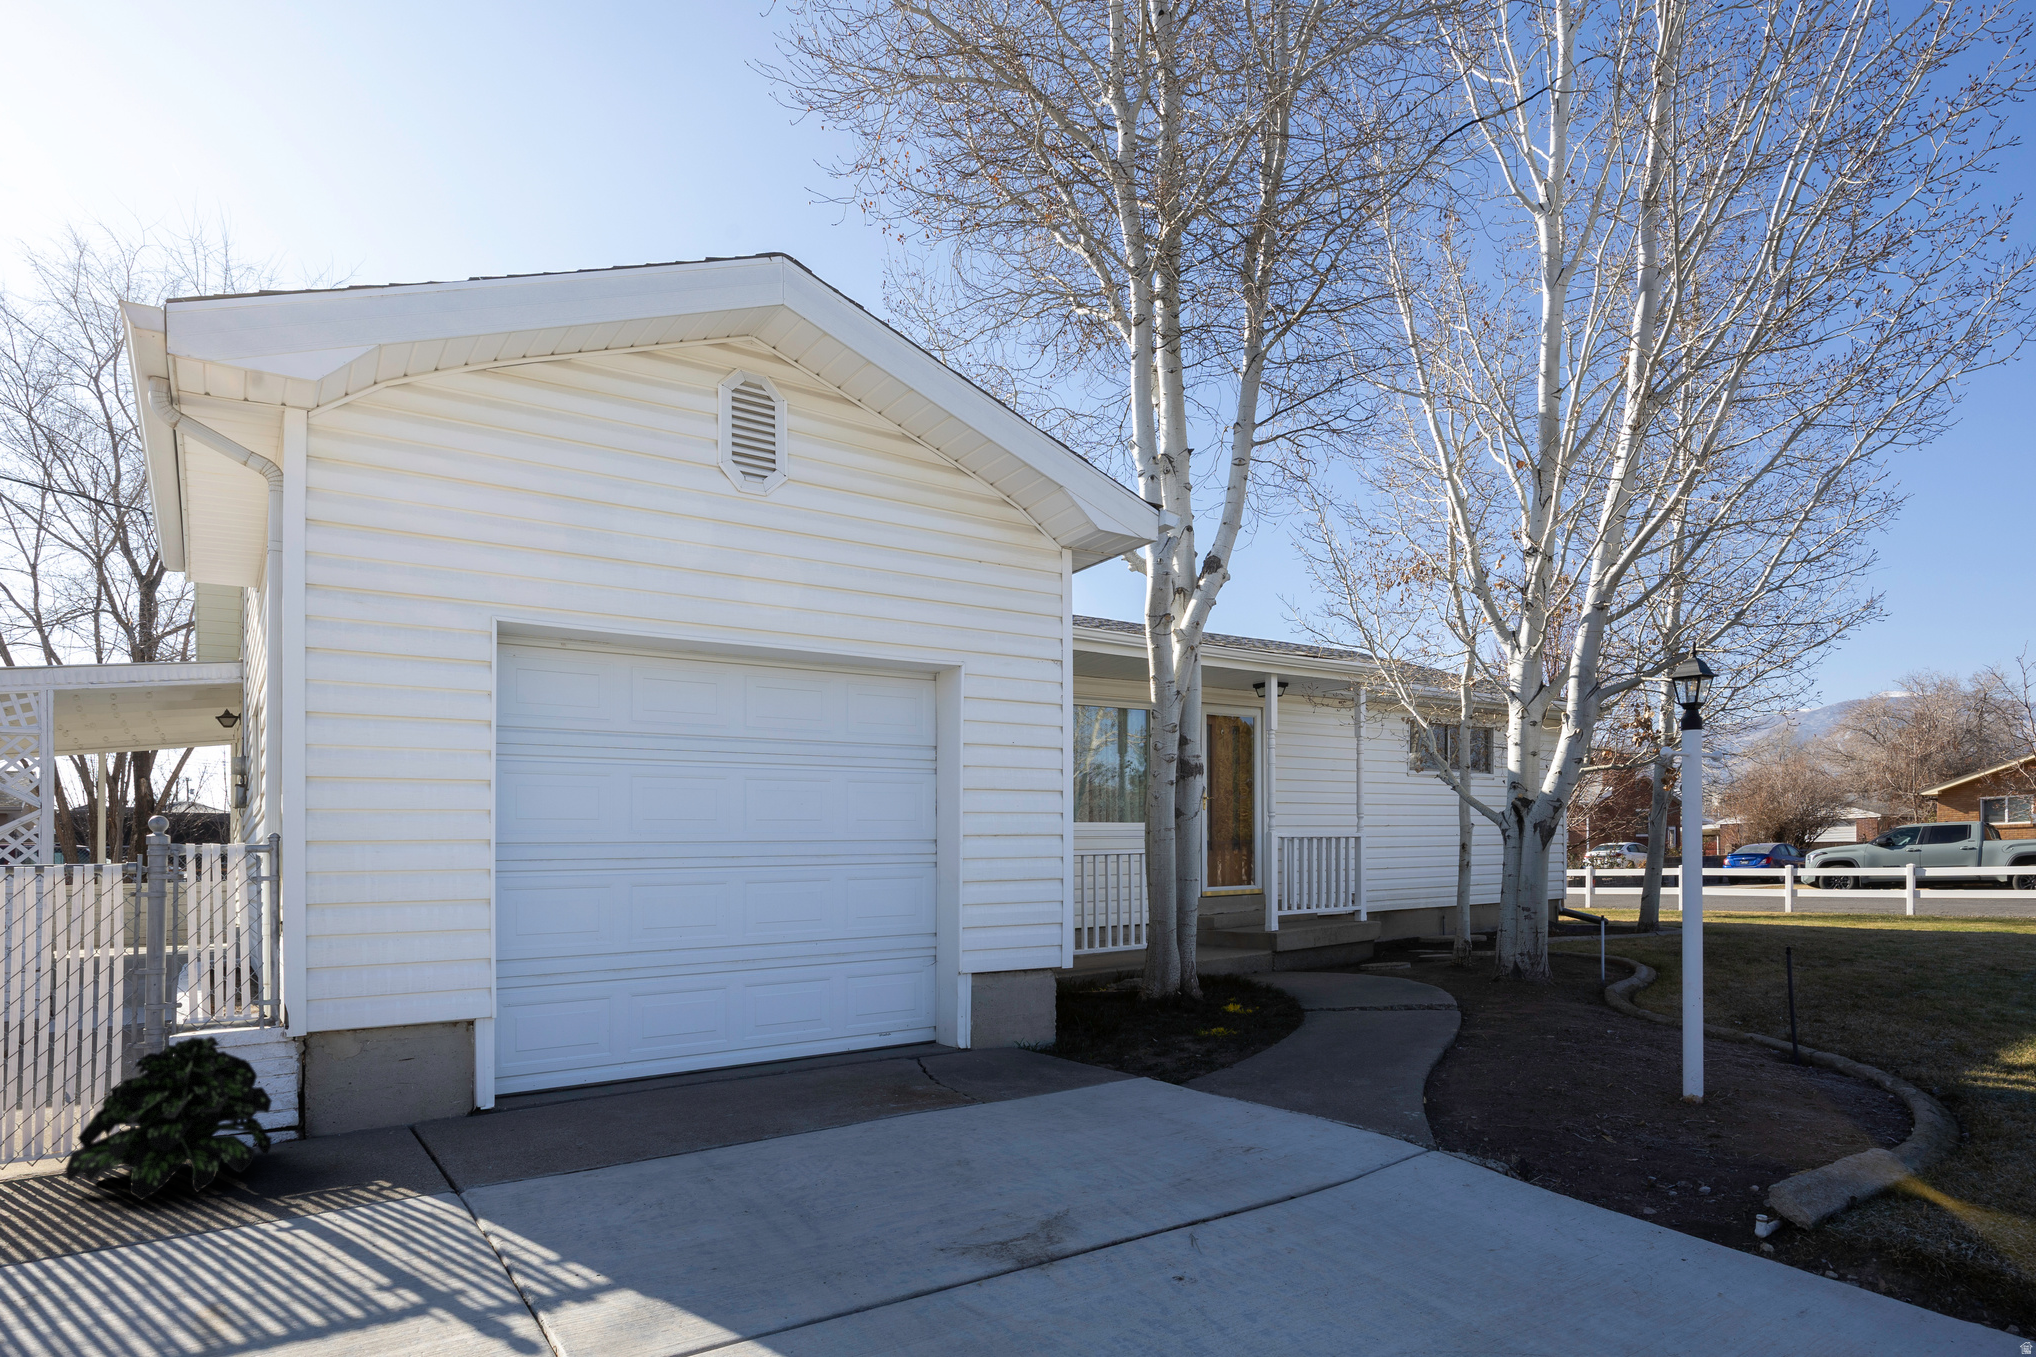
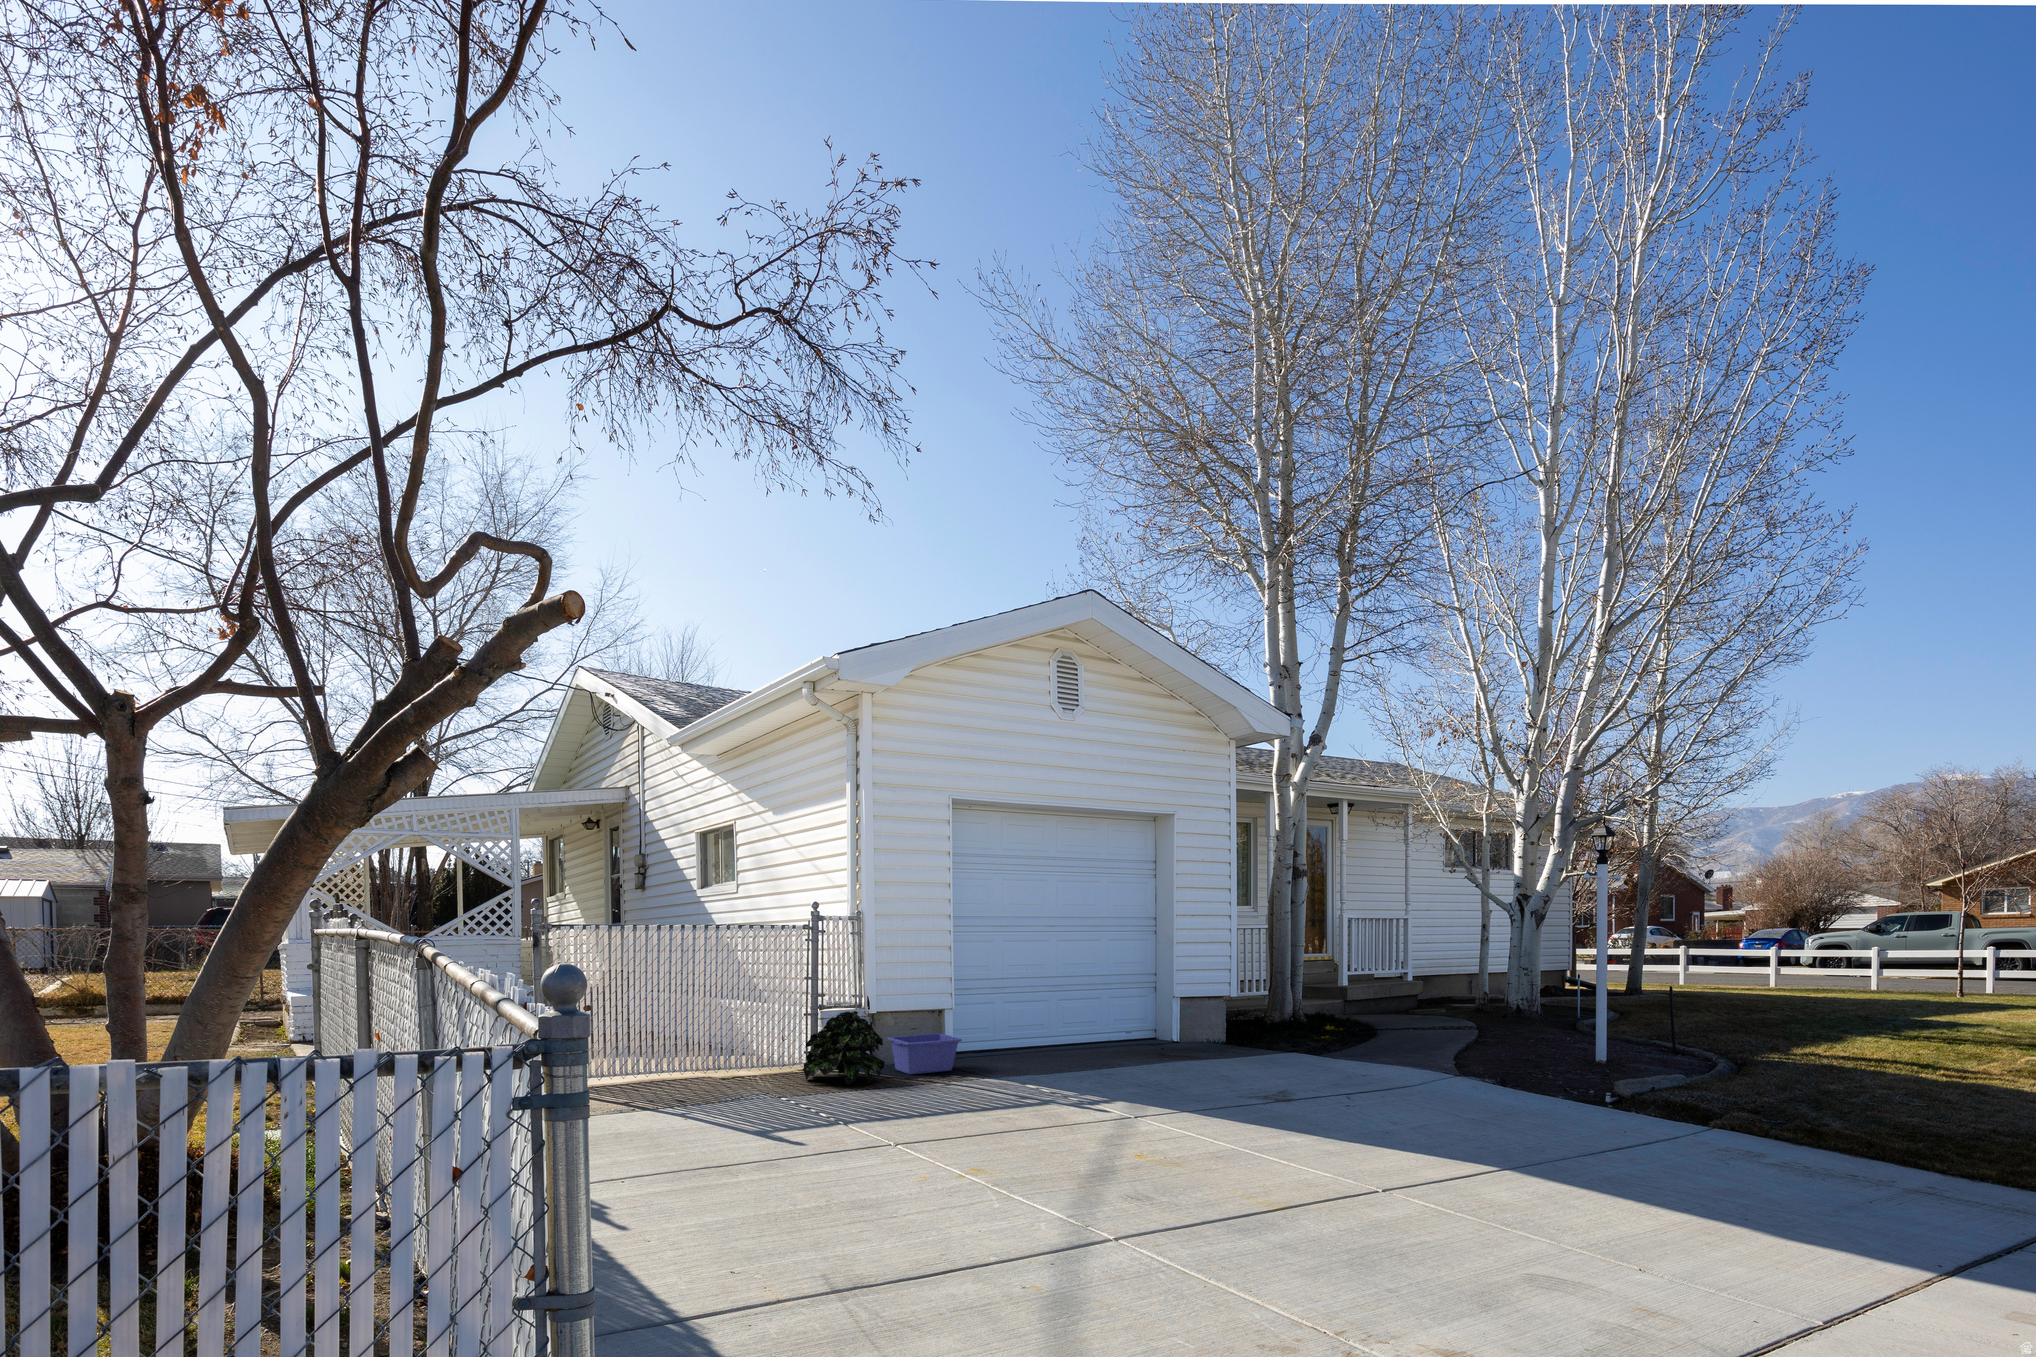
storage bin: none [334,1061,478,1152] -> present [888,1033,962,1074]

